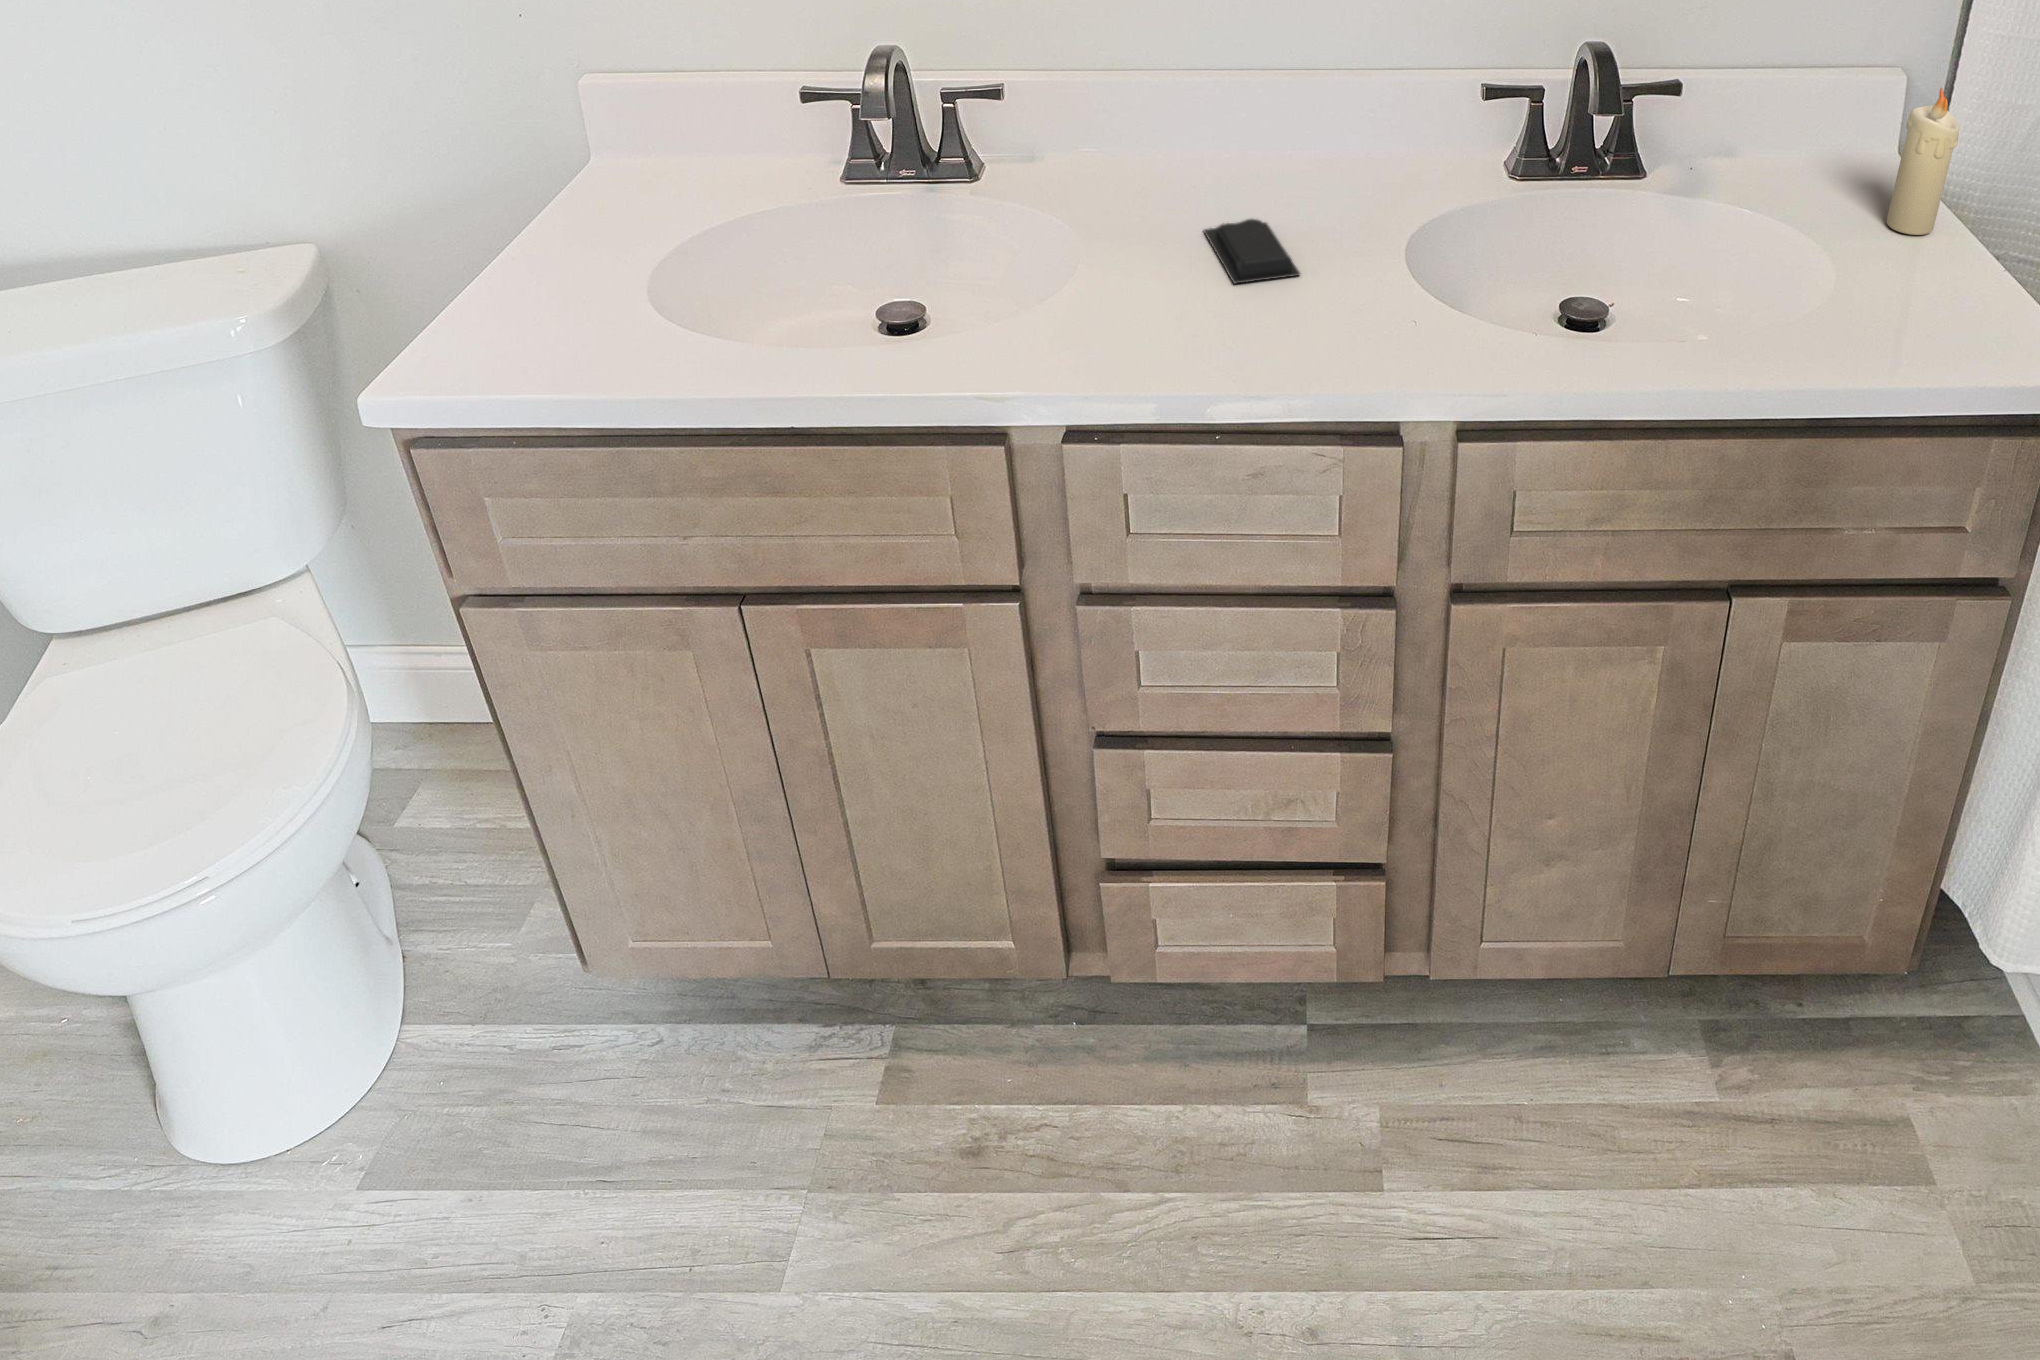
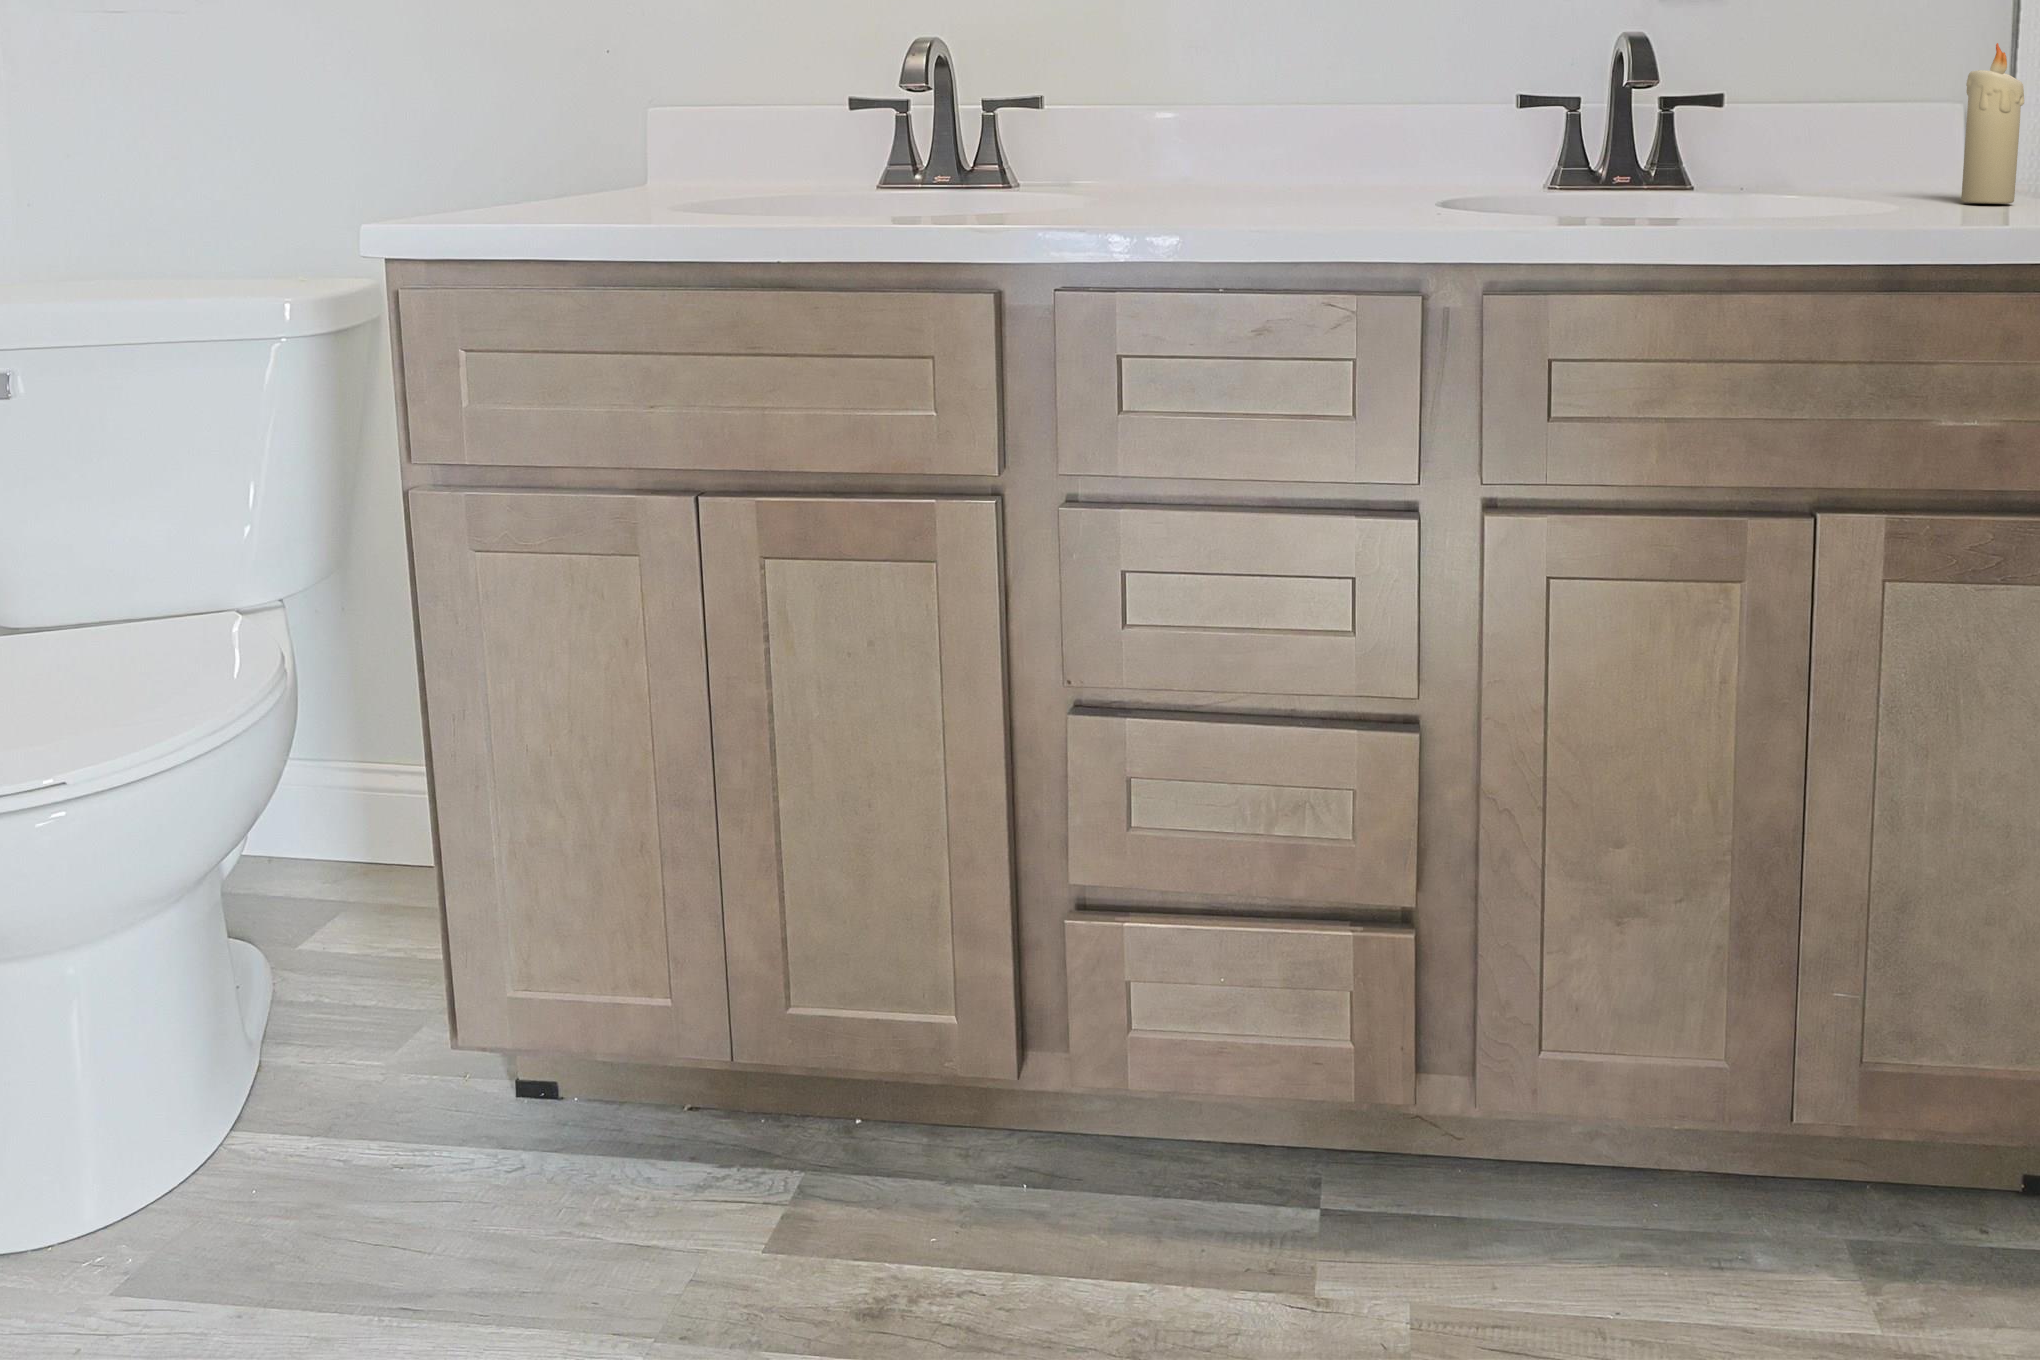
soap bar: present [1204,219,1300,284] -> none [1227,186,1323,209]

